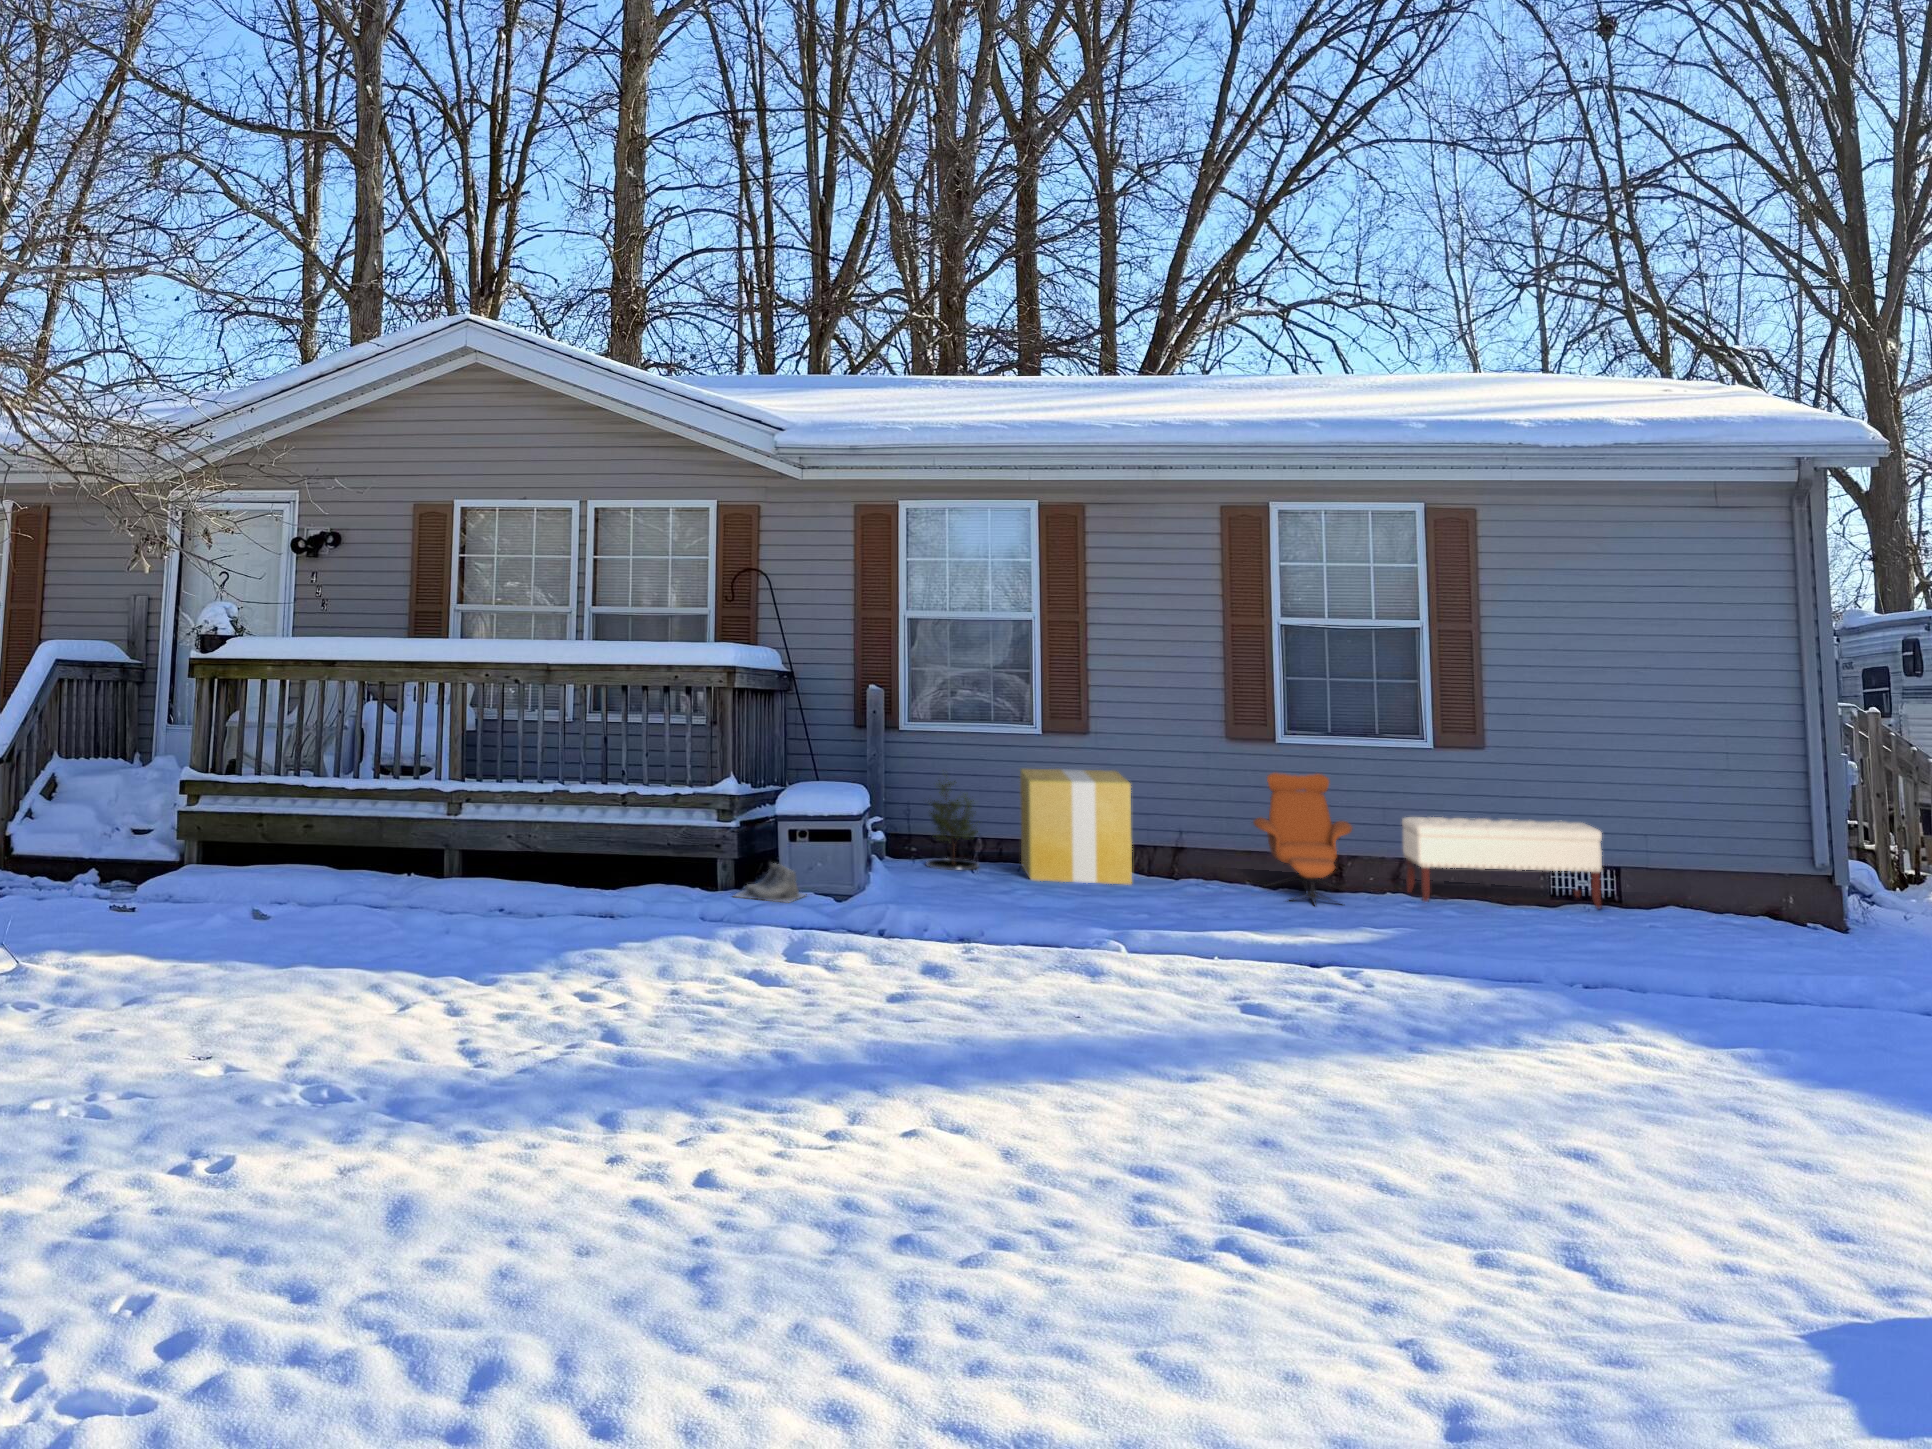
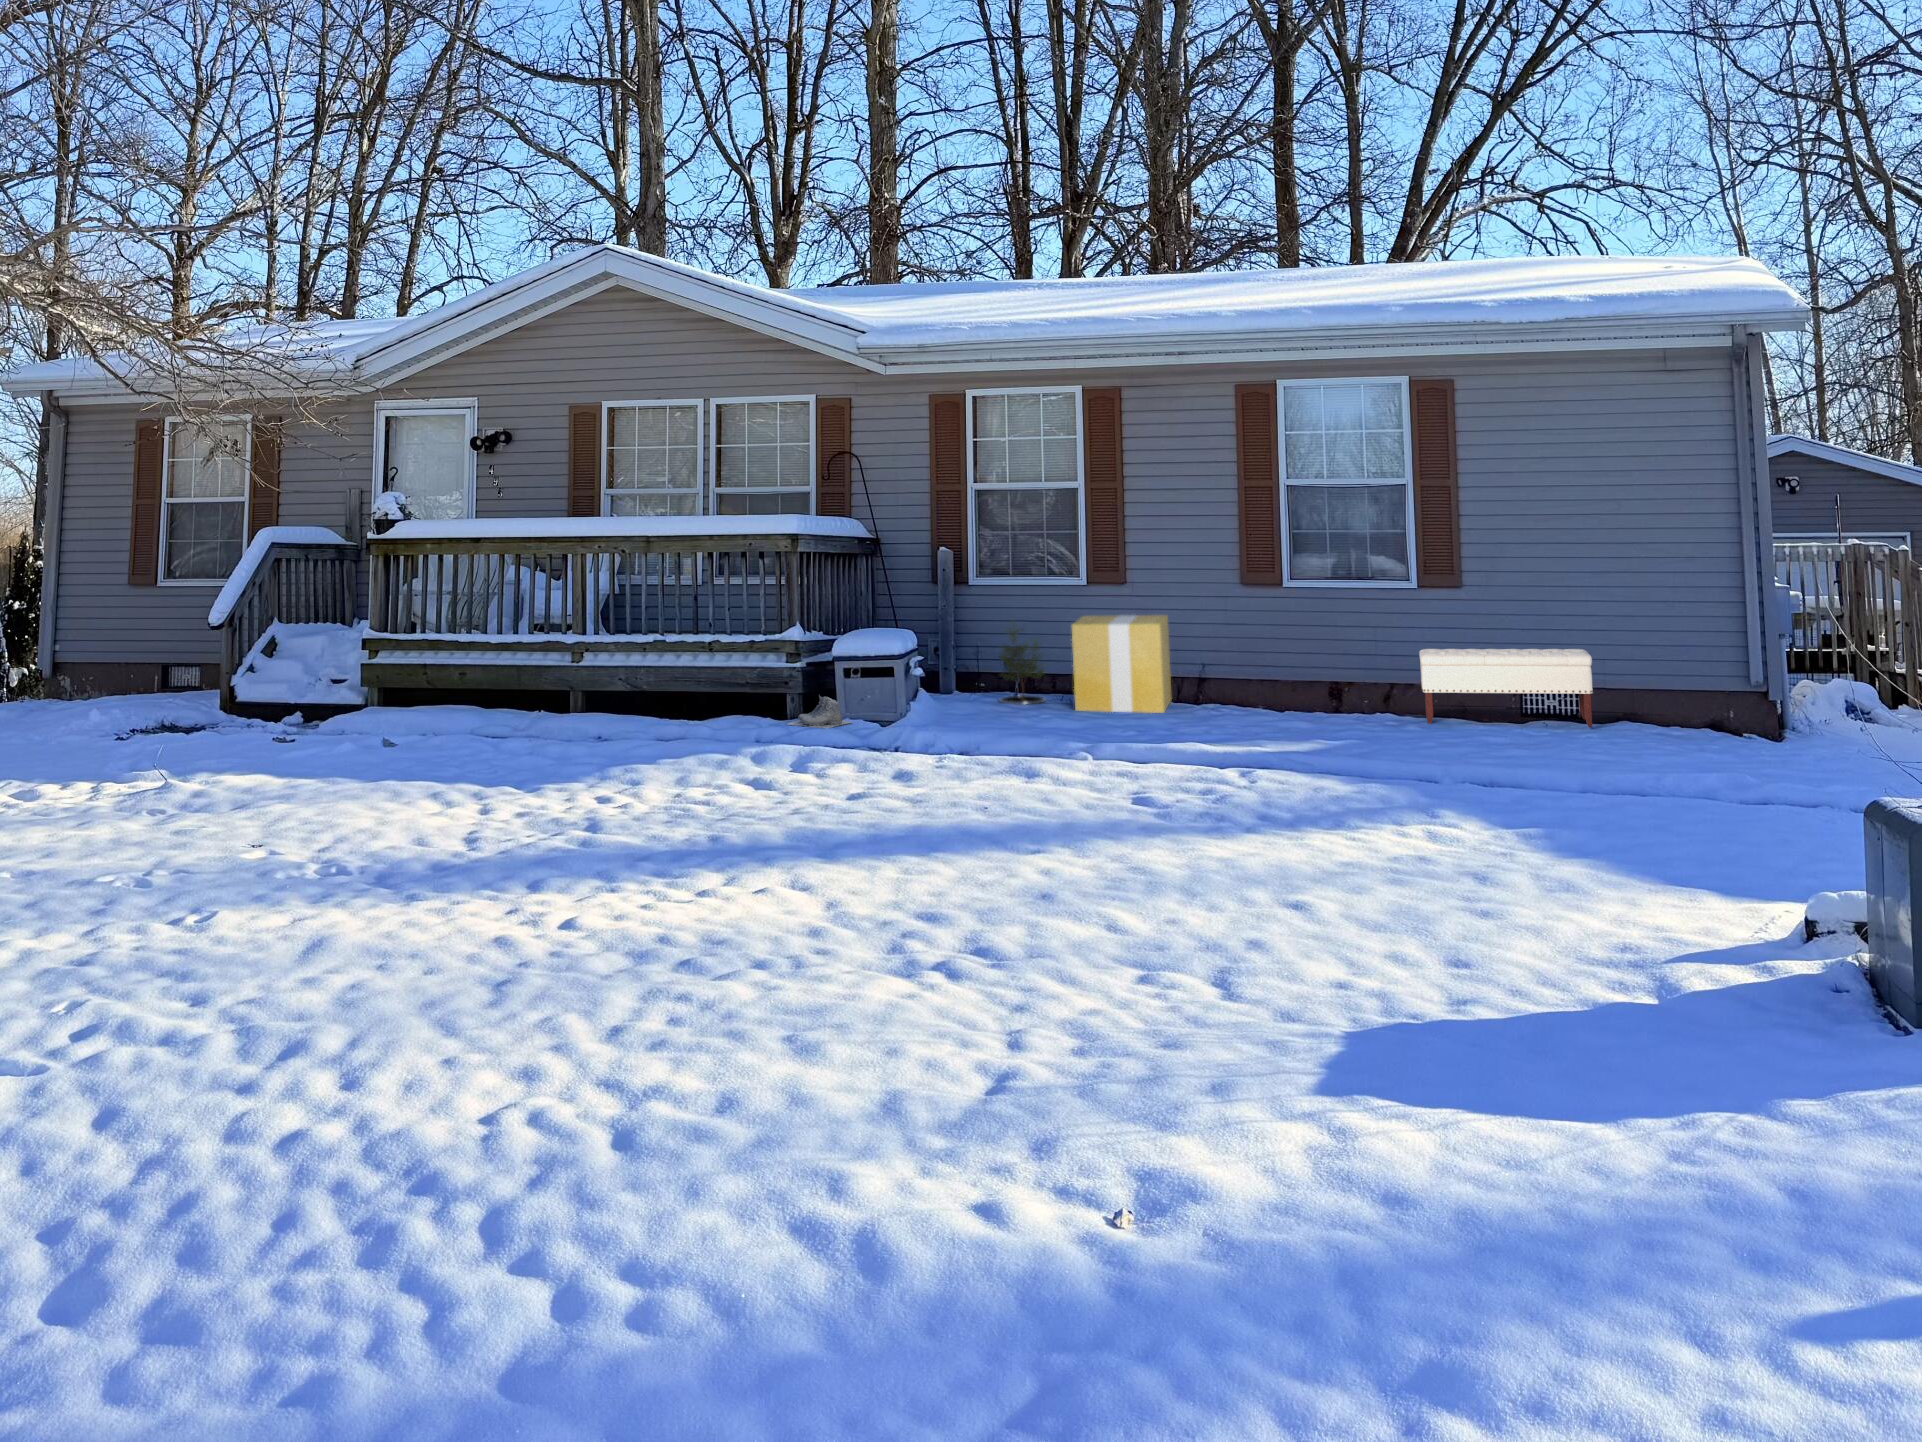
lounge chair: present [1253,773,1353,906] -> none [1279,610,1367,731]

